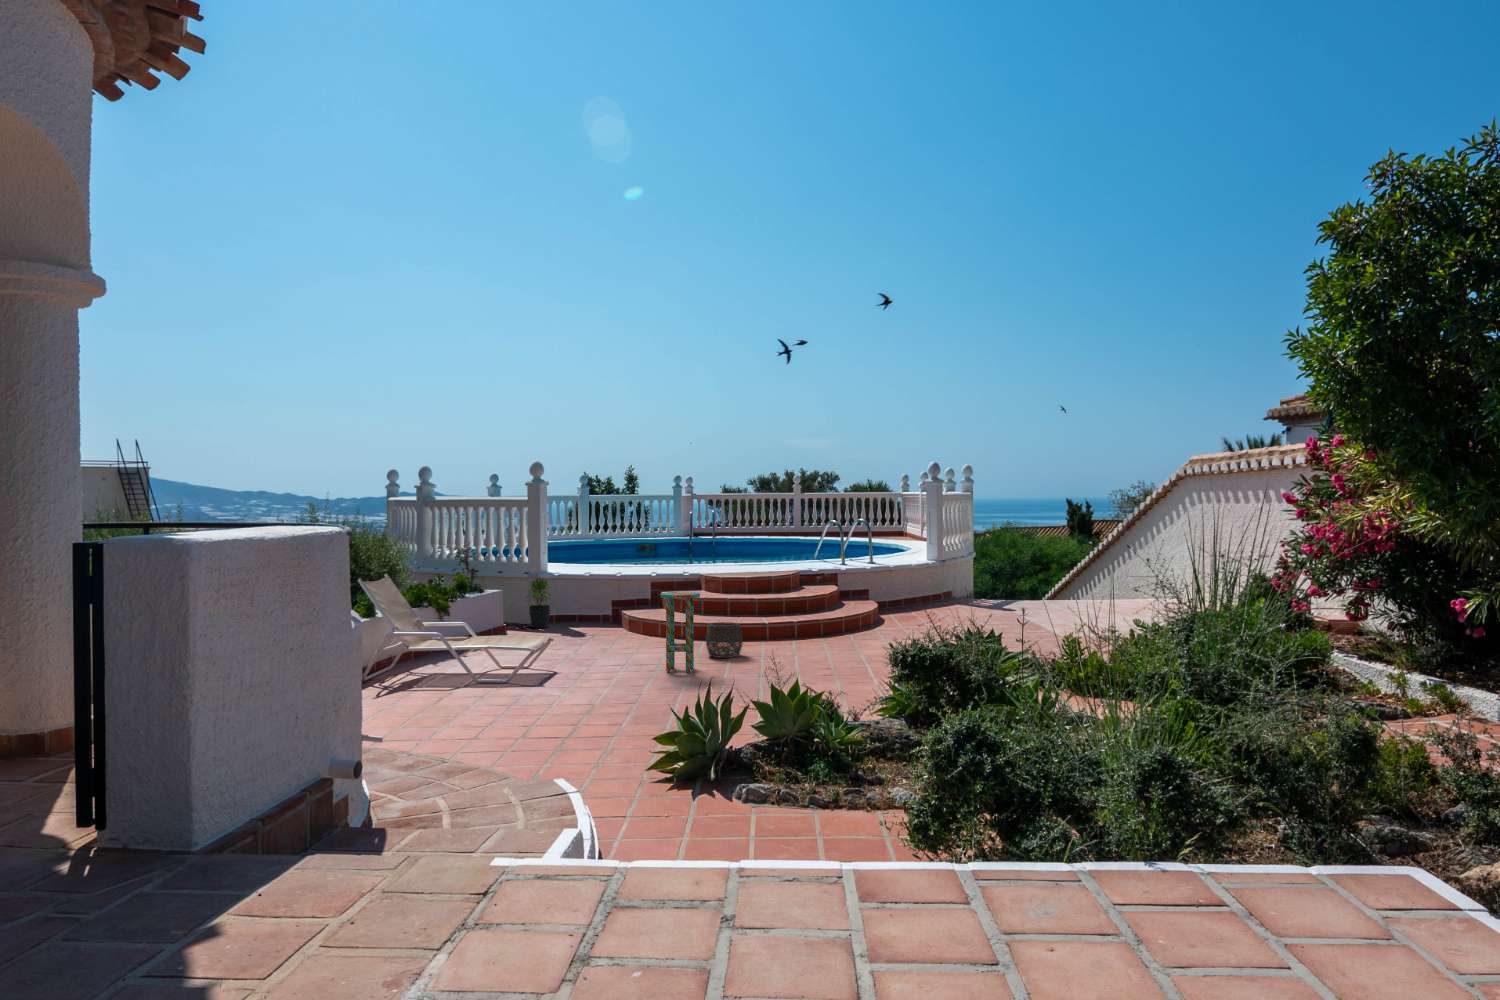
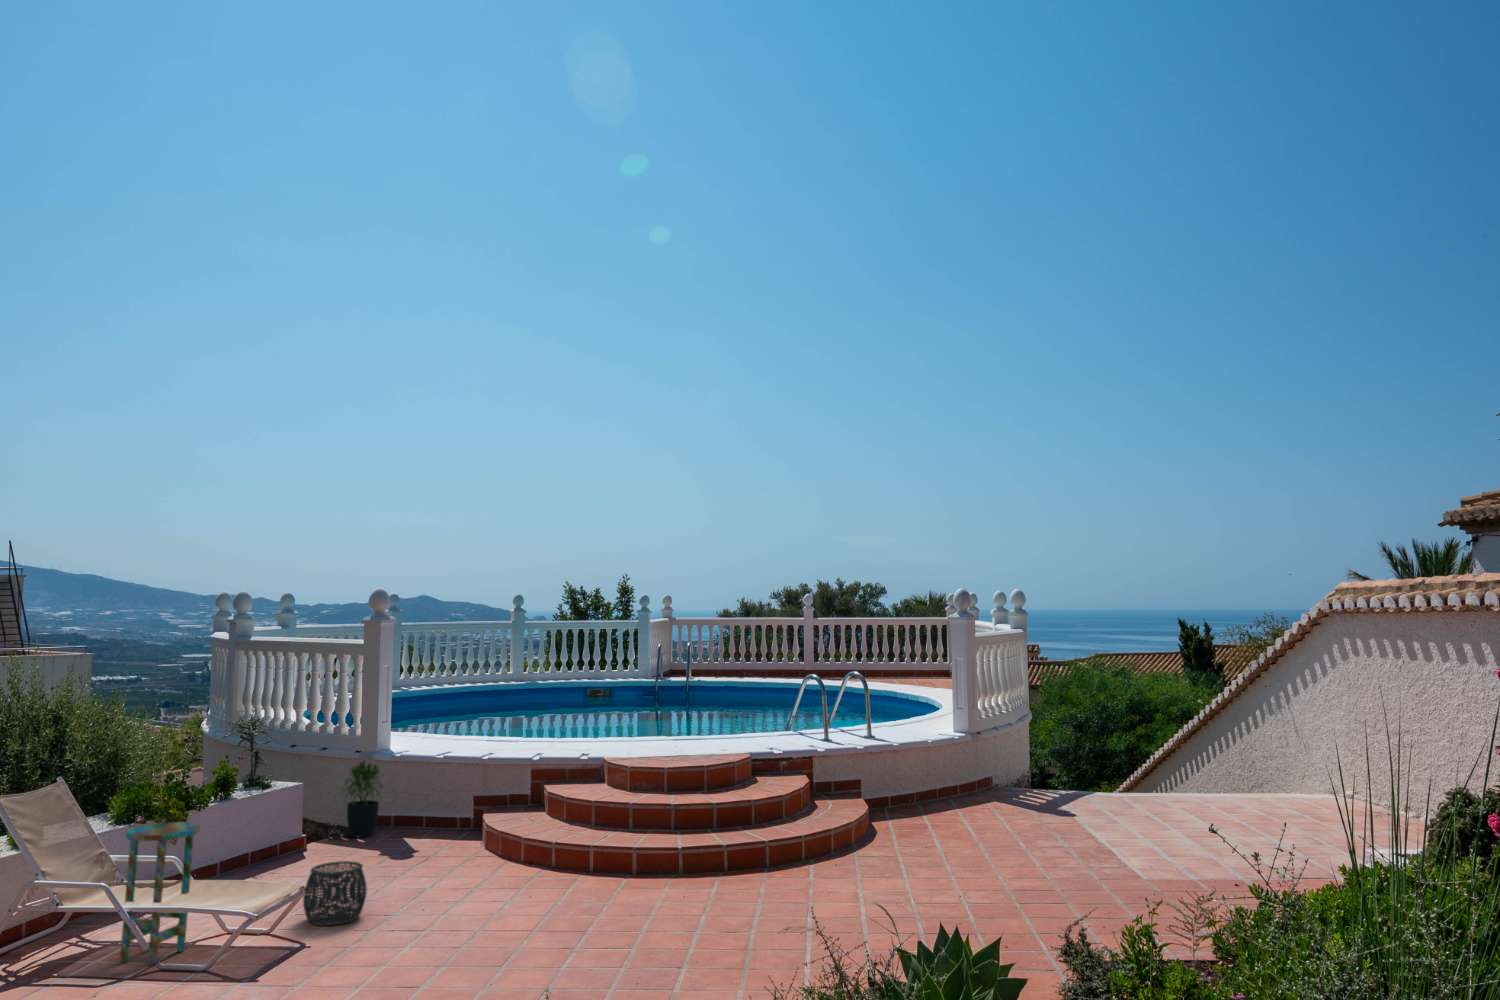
side table: present [660,592,700,672] -> present [120,822,200,965]
woven basket: present [706,622,743,658] -> present [303,861,367,926]

